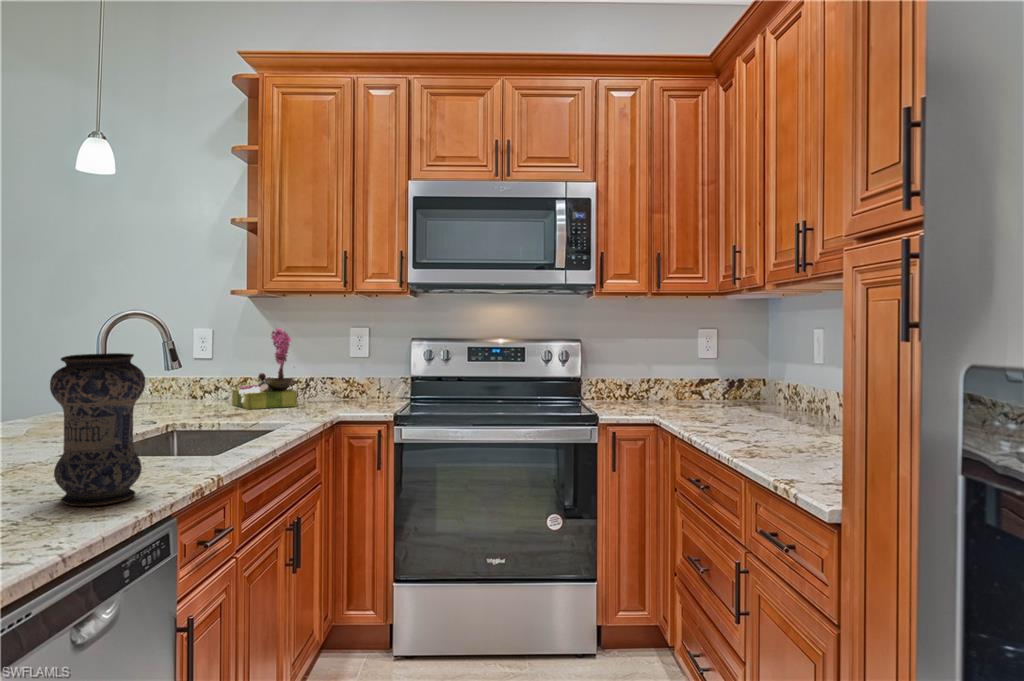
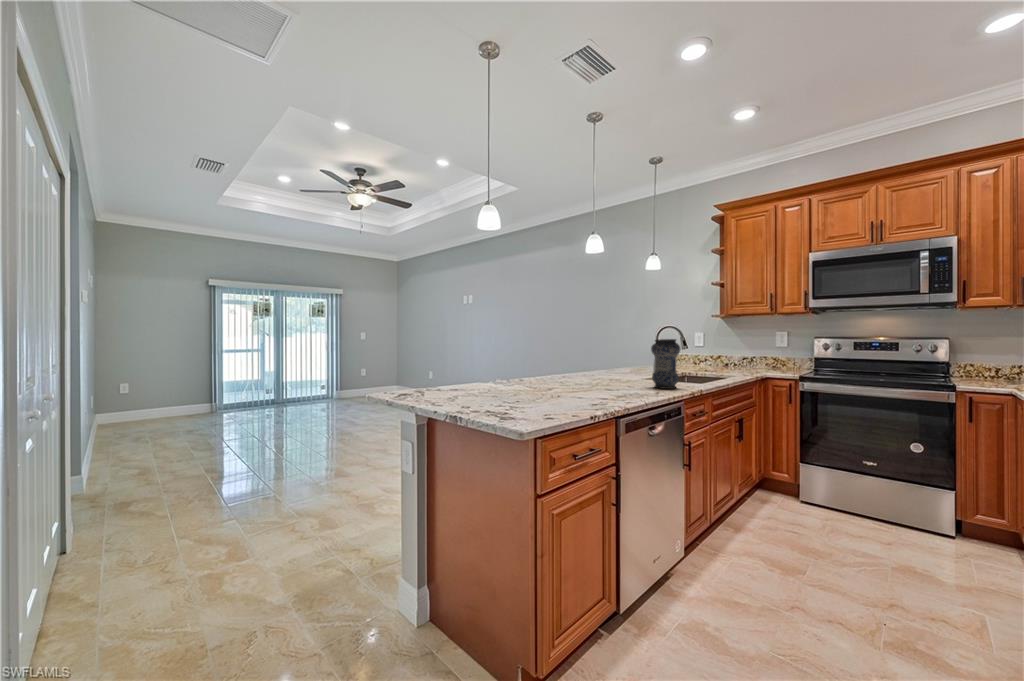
flower arrangement: present [232,328,297,409] -> none [713,332,746,372]

